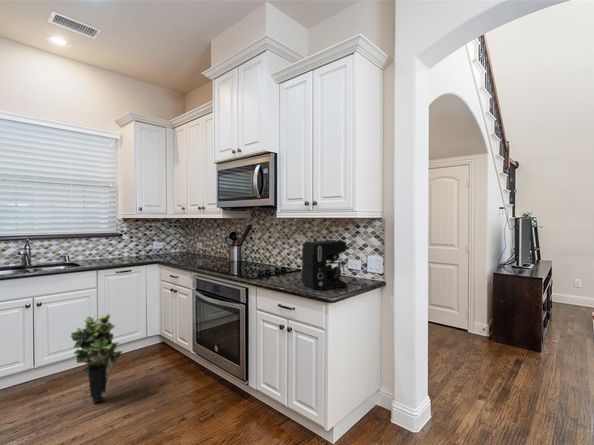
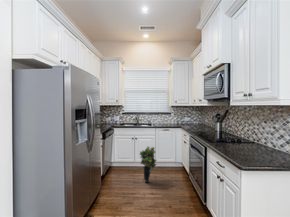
coffee maker: present [302,240,347,290] -> none [236,123,275,162]

